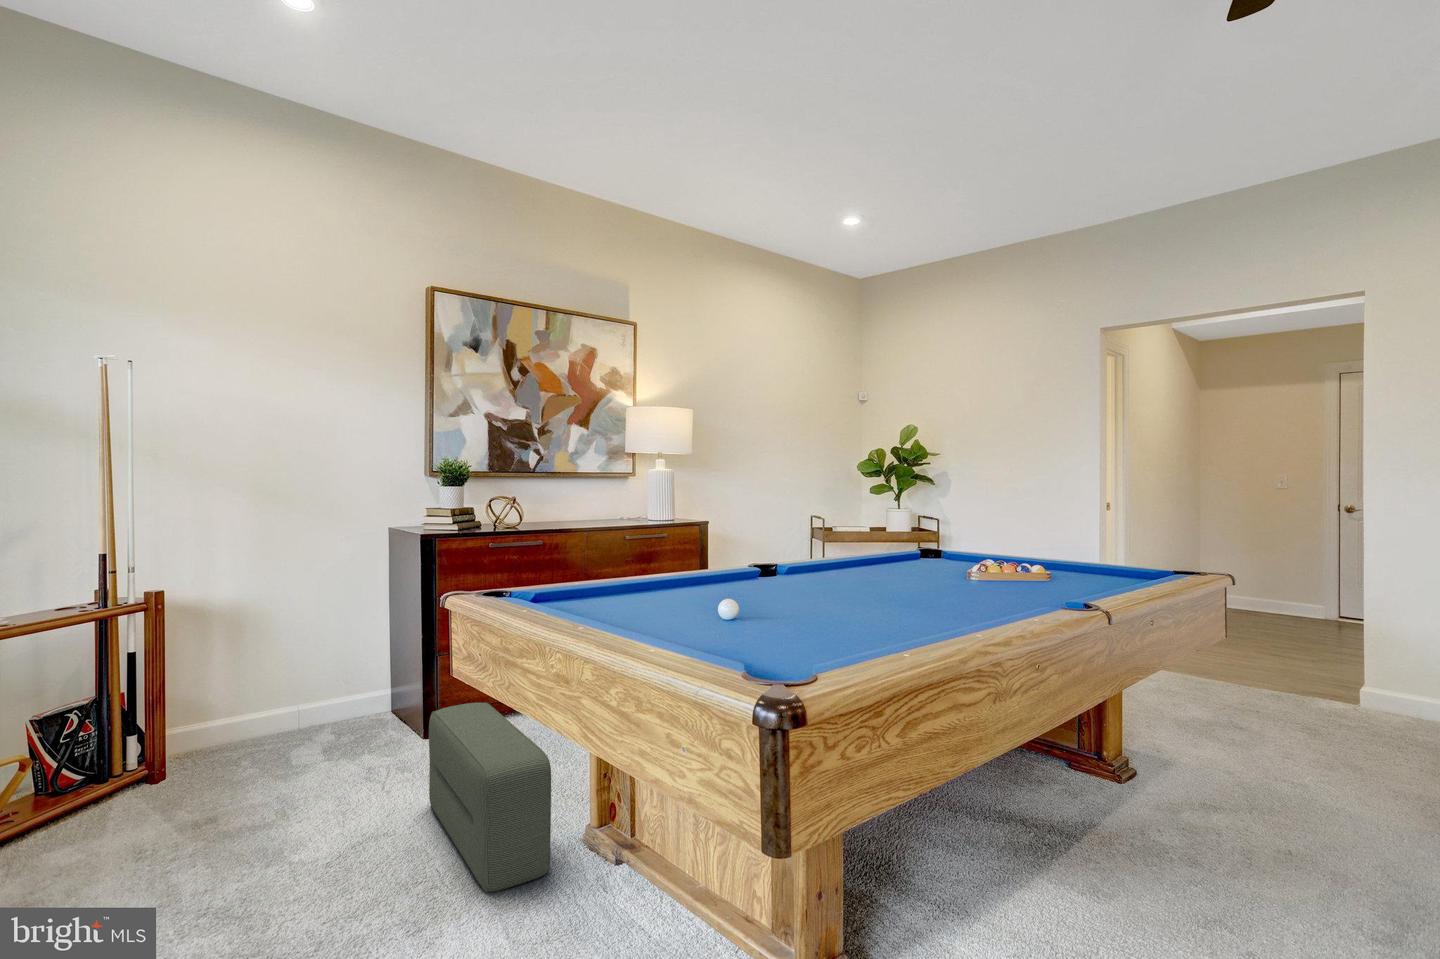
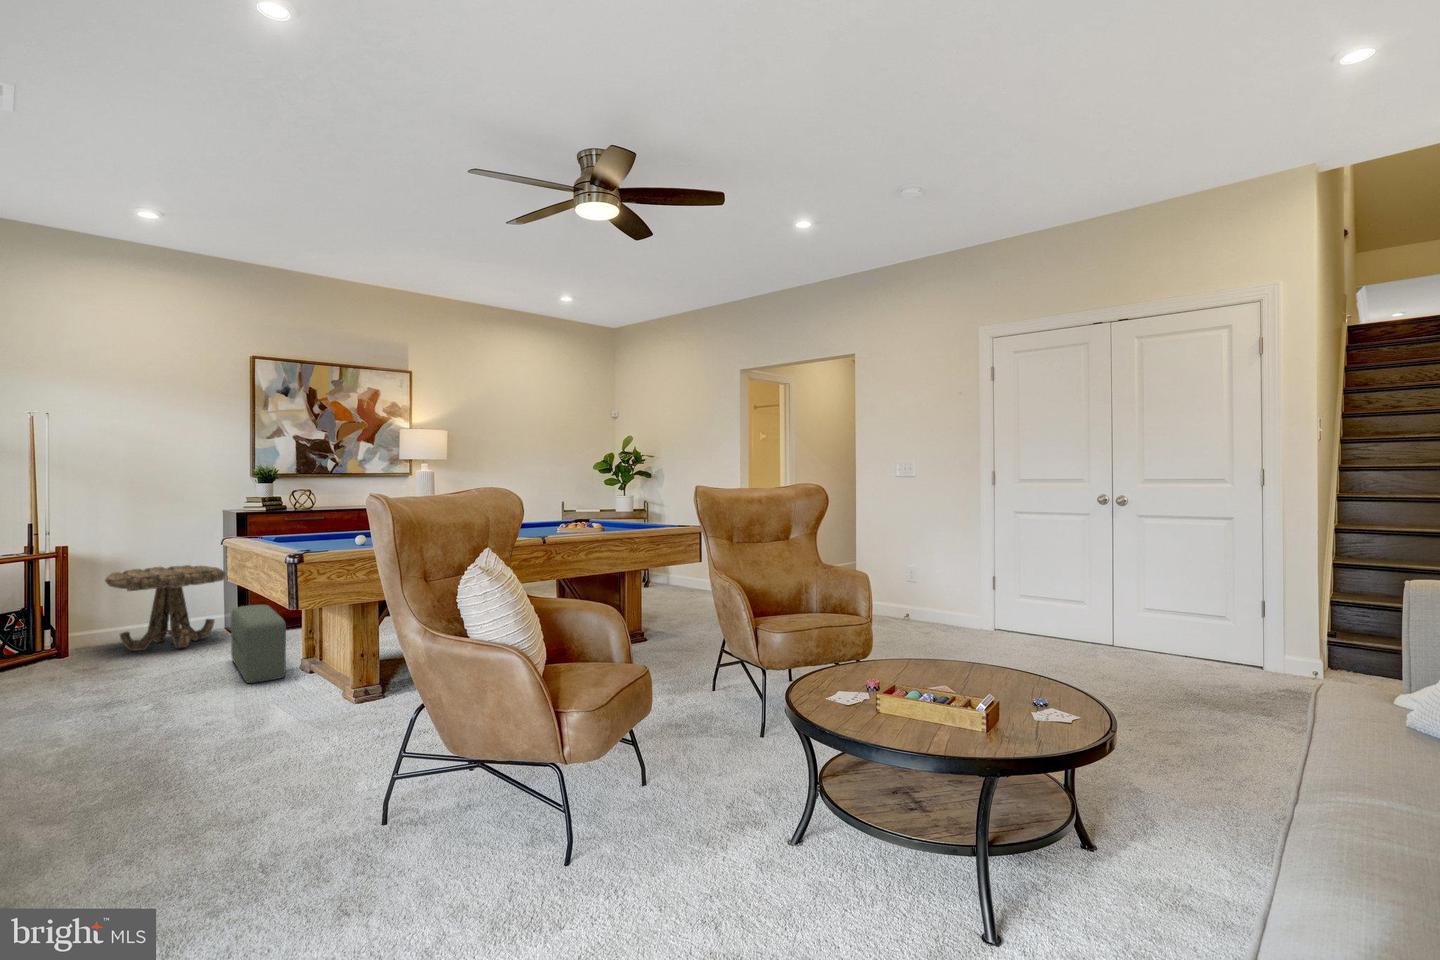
side table: none [218,617,403,770] -> present [105,565,225,650]

